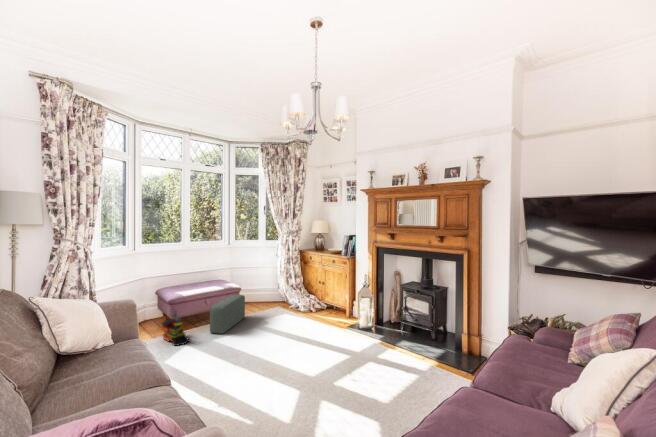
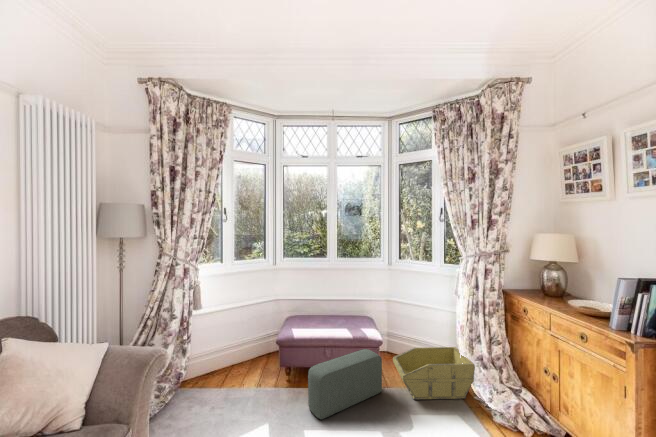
storage bin: none [245,286,290,315] -> present [393,347,475,399]
toy train: present [162,311,189,346] -> none [251,358,277,418]

